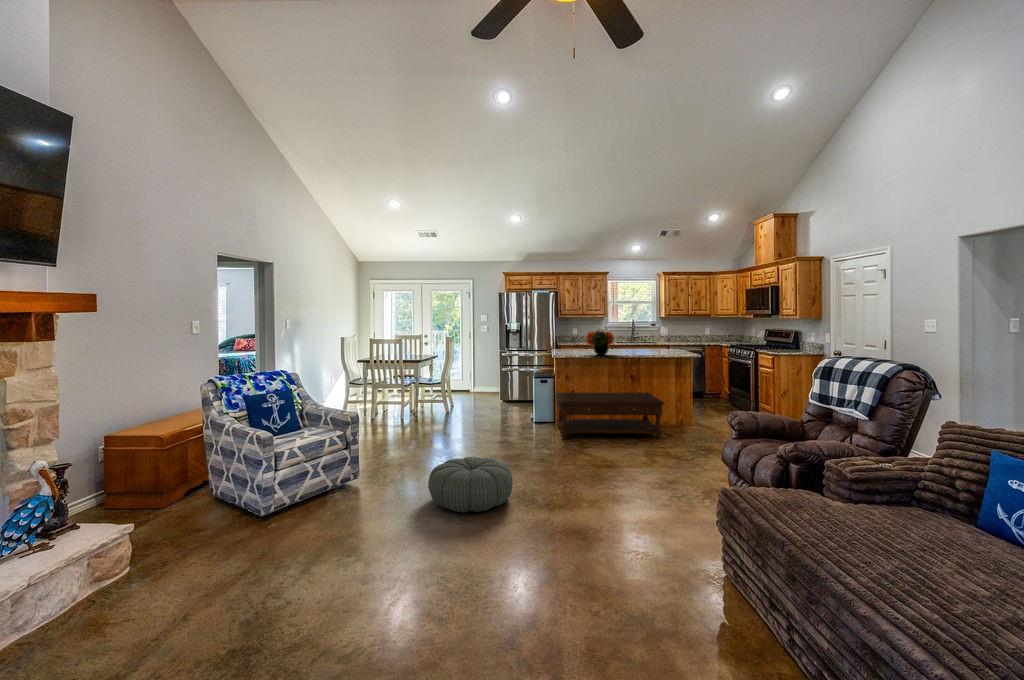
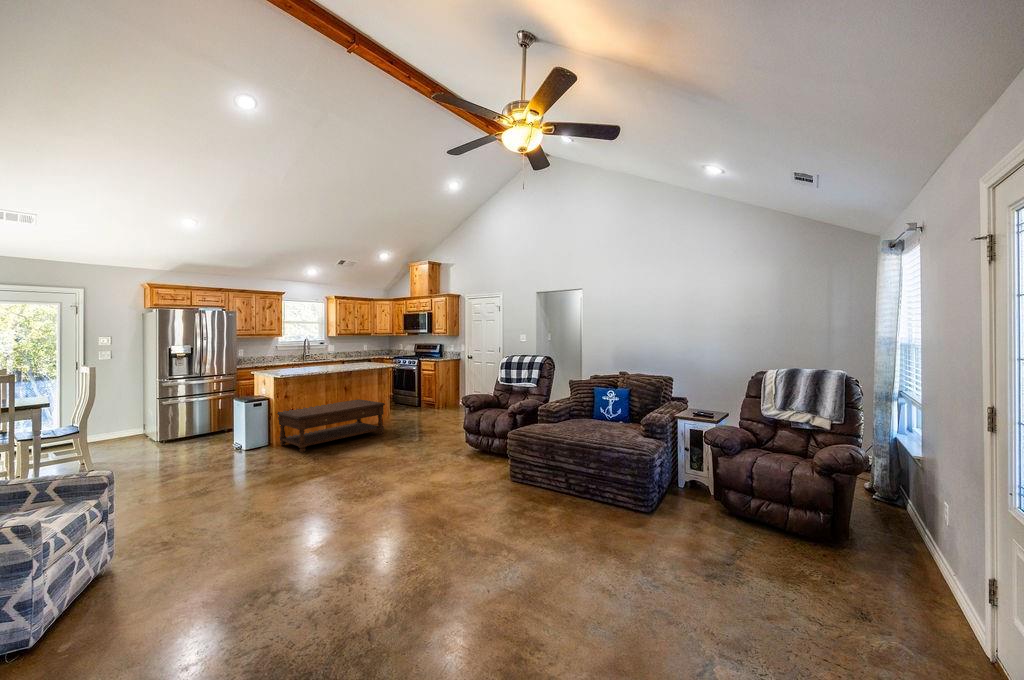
flower arrangement: present [586,329,614,355] -> none [301,347,330,371]
pouf: present [428,457,513,512] -> none [246,473,340,531]

